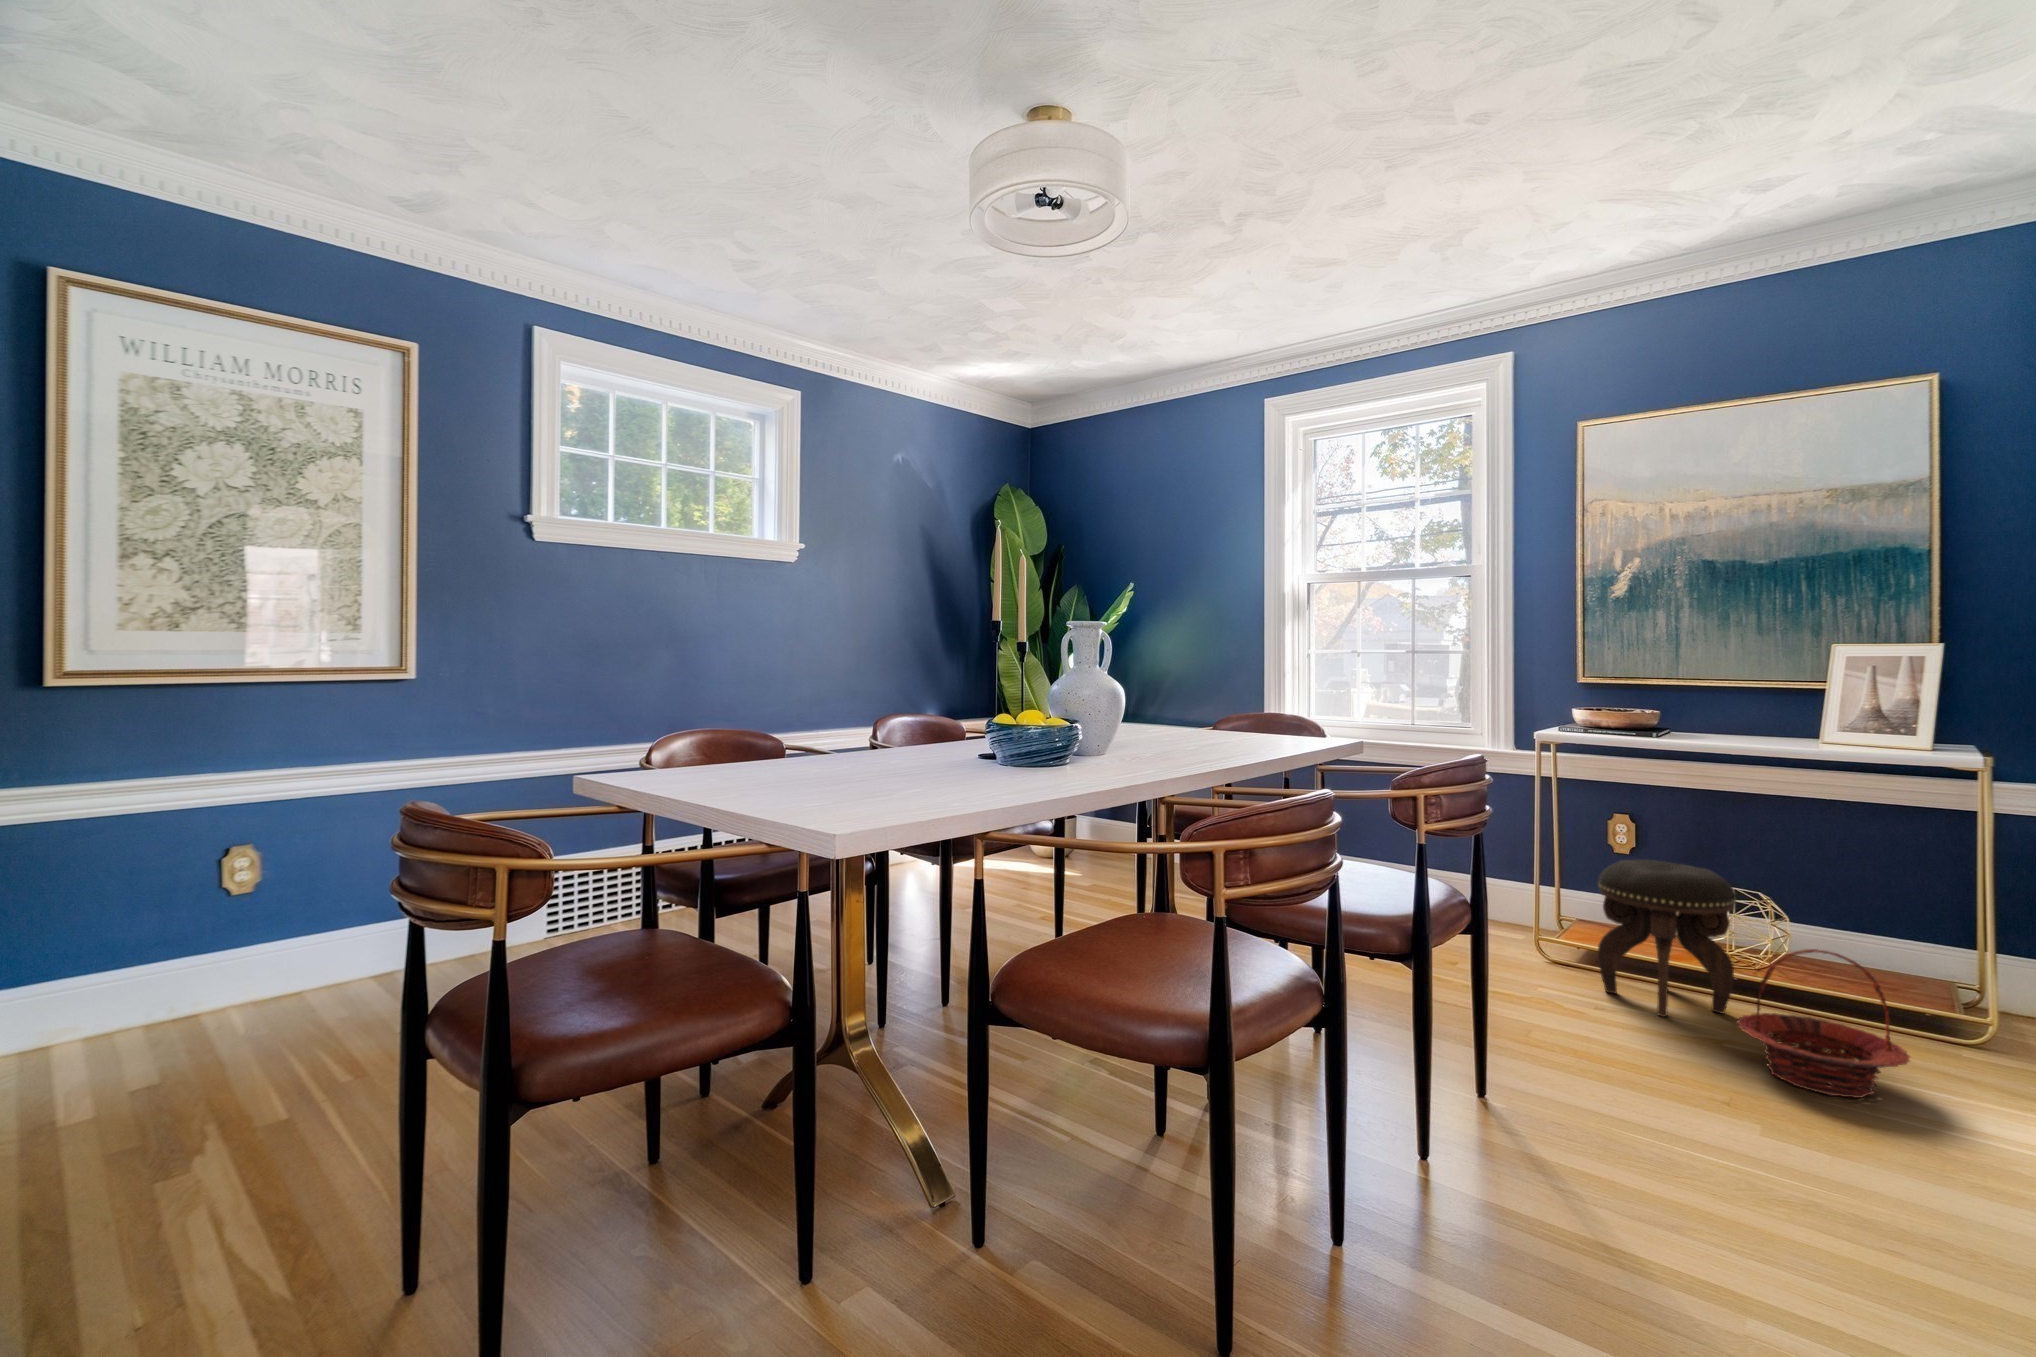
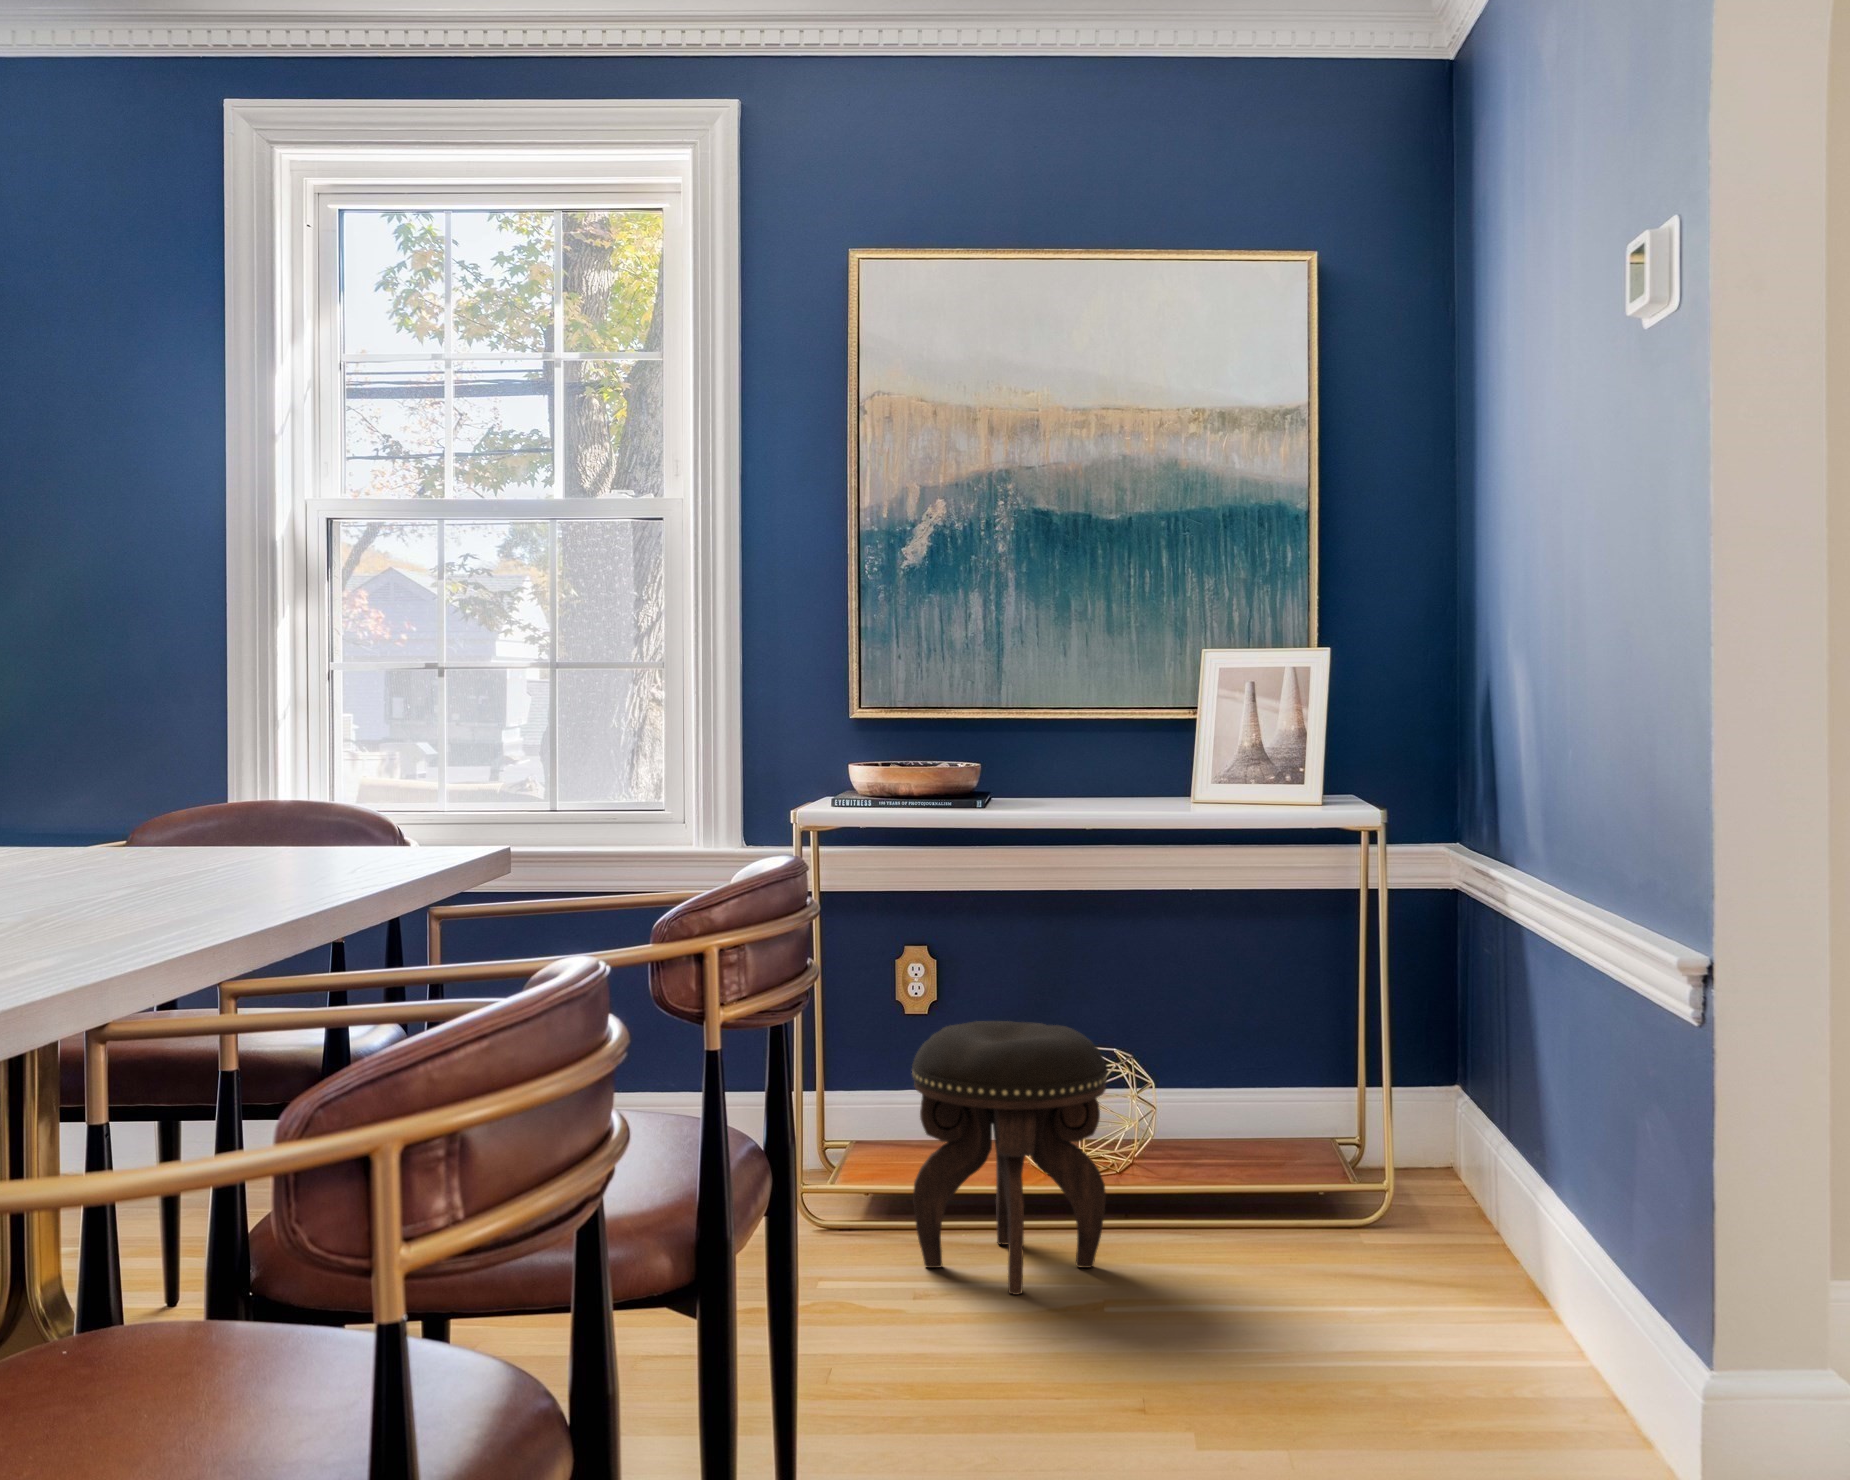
basket: present [1737,949,1910,1098] -> none [1133,1141,1351,1377]

